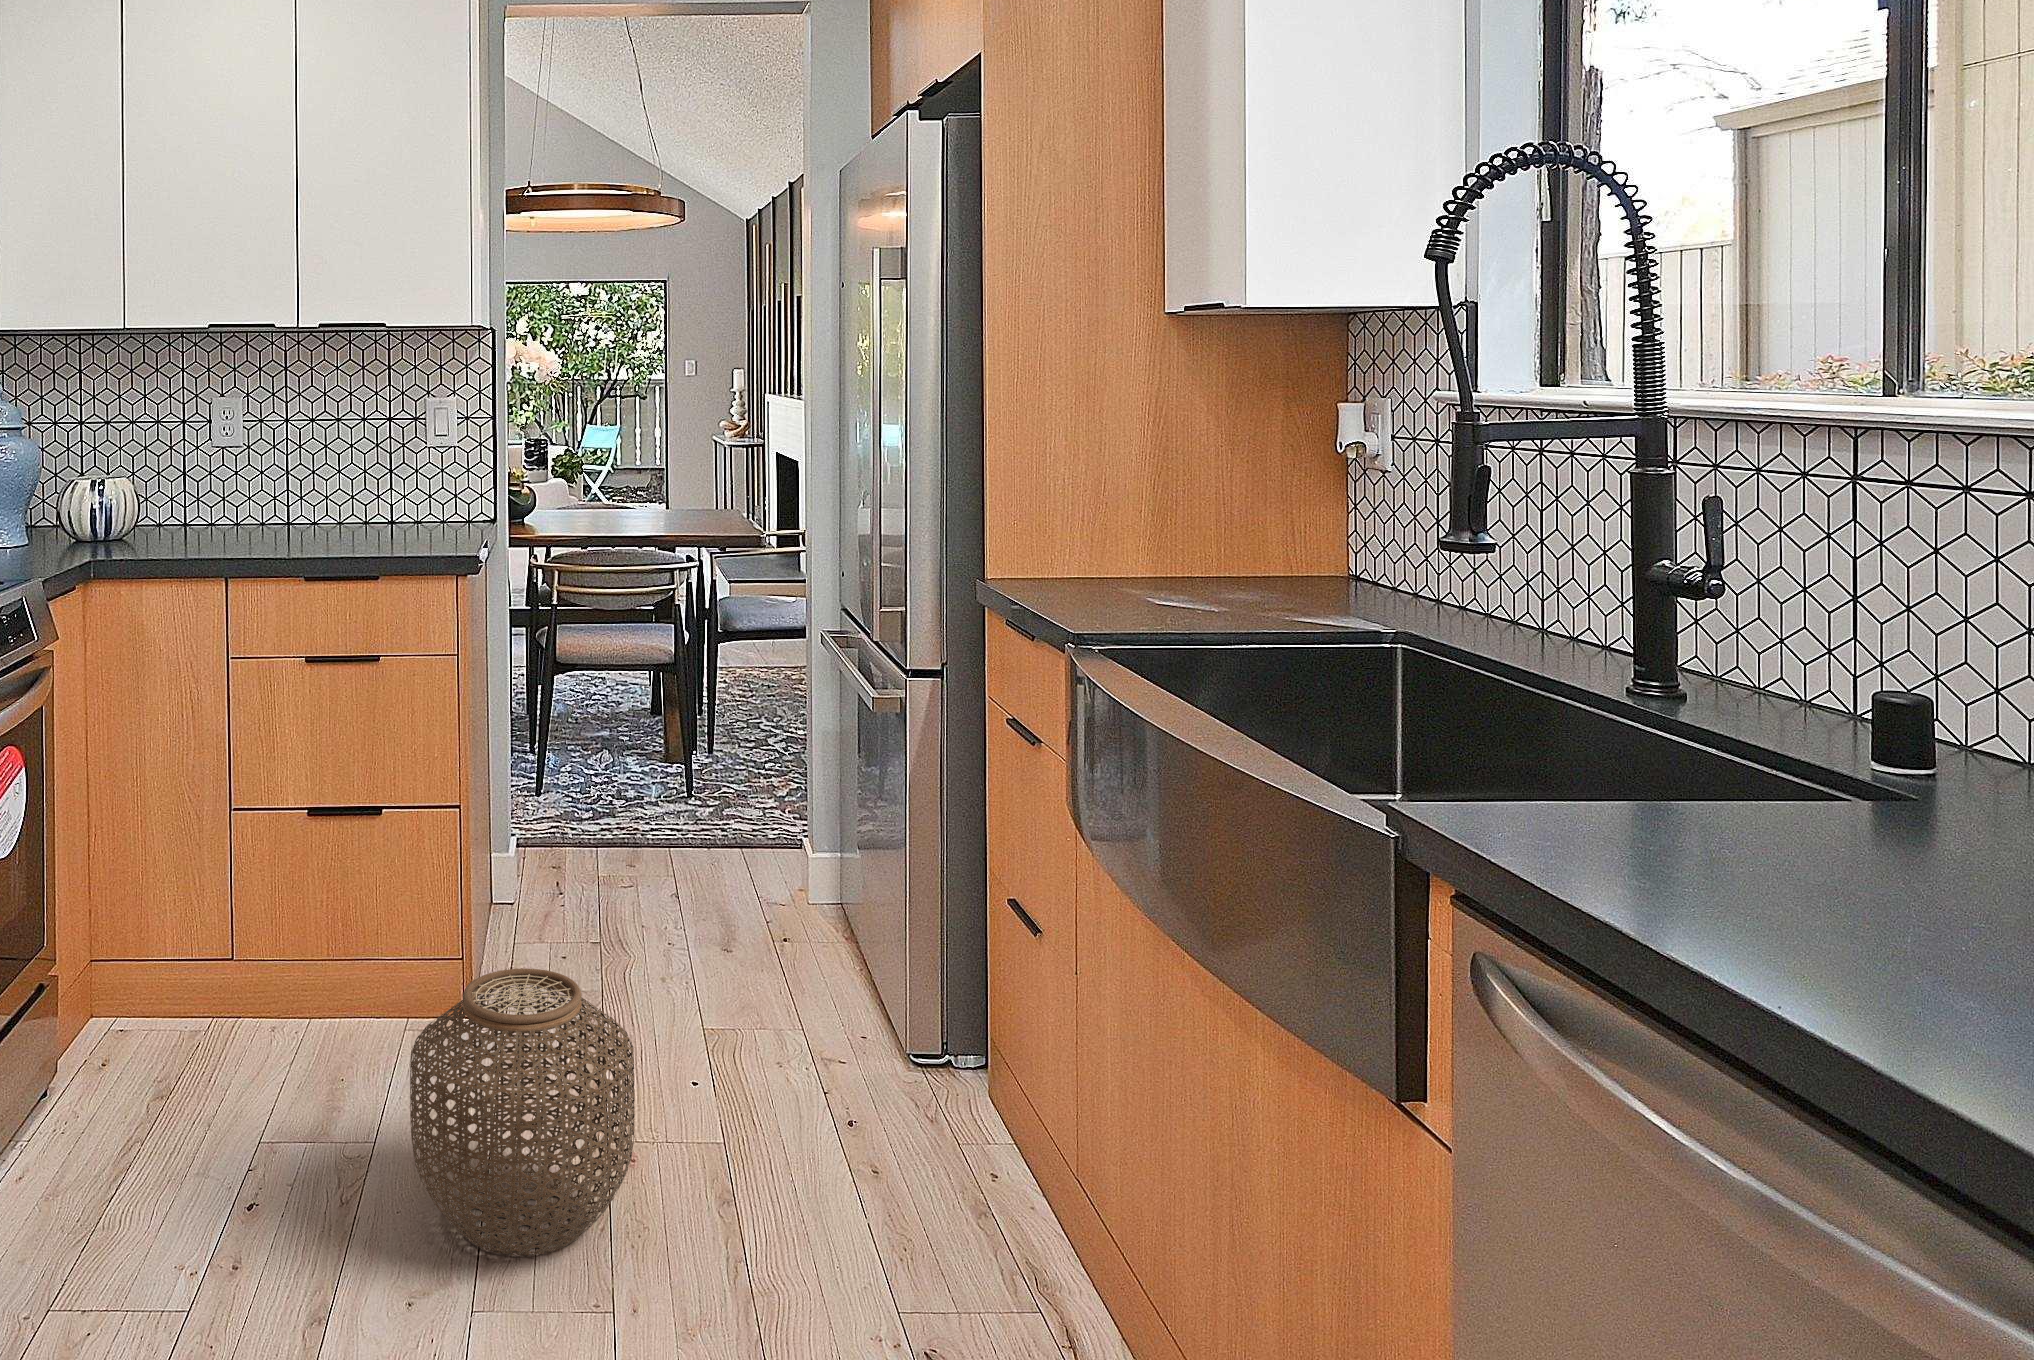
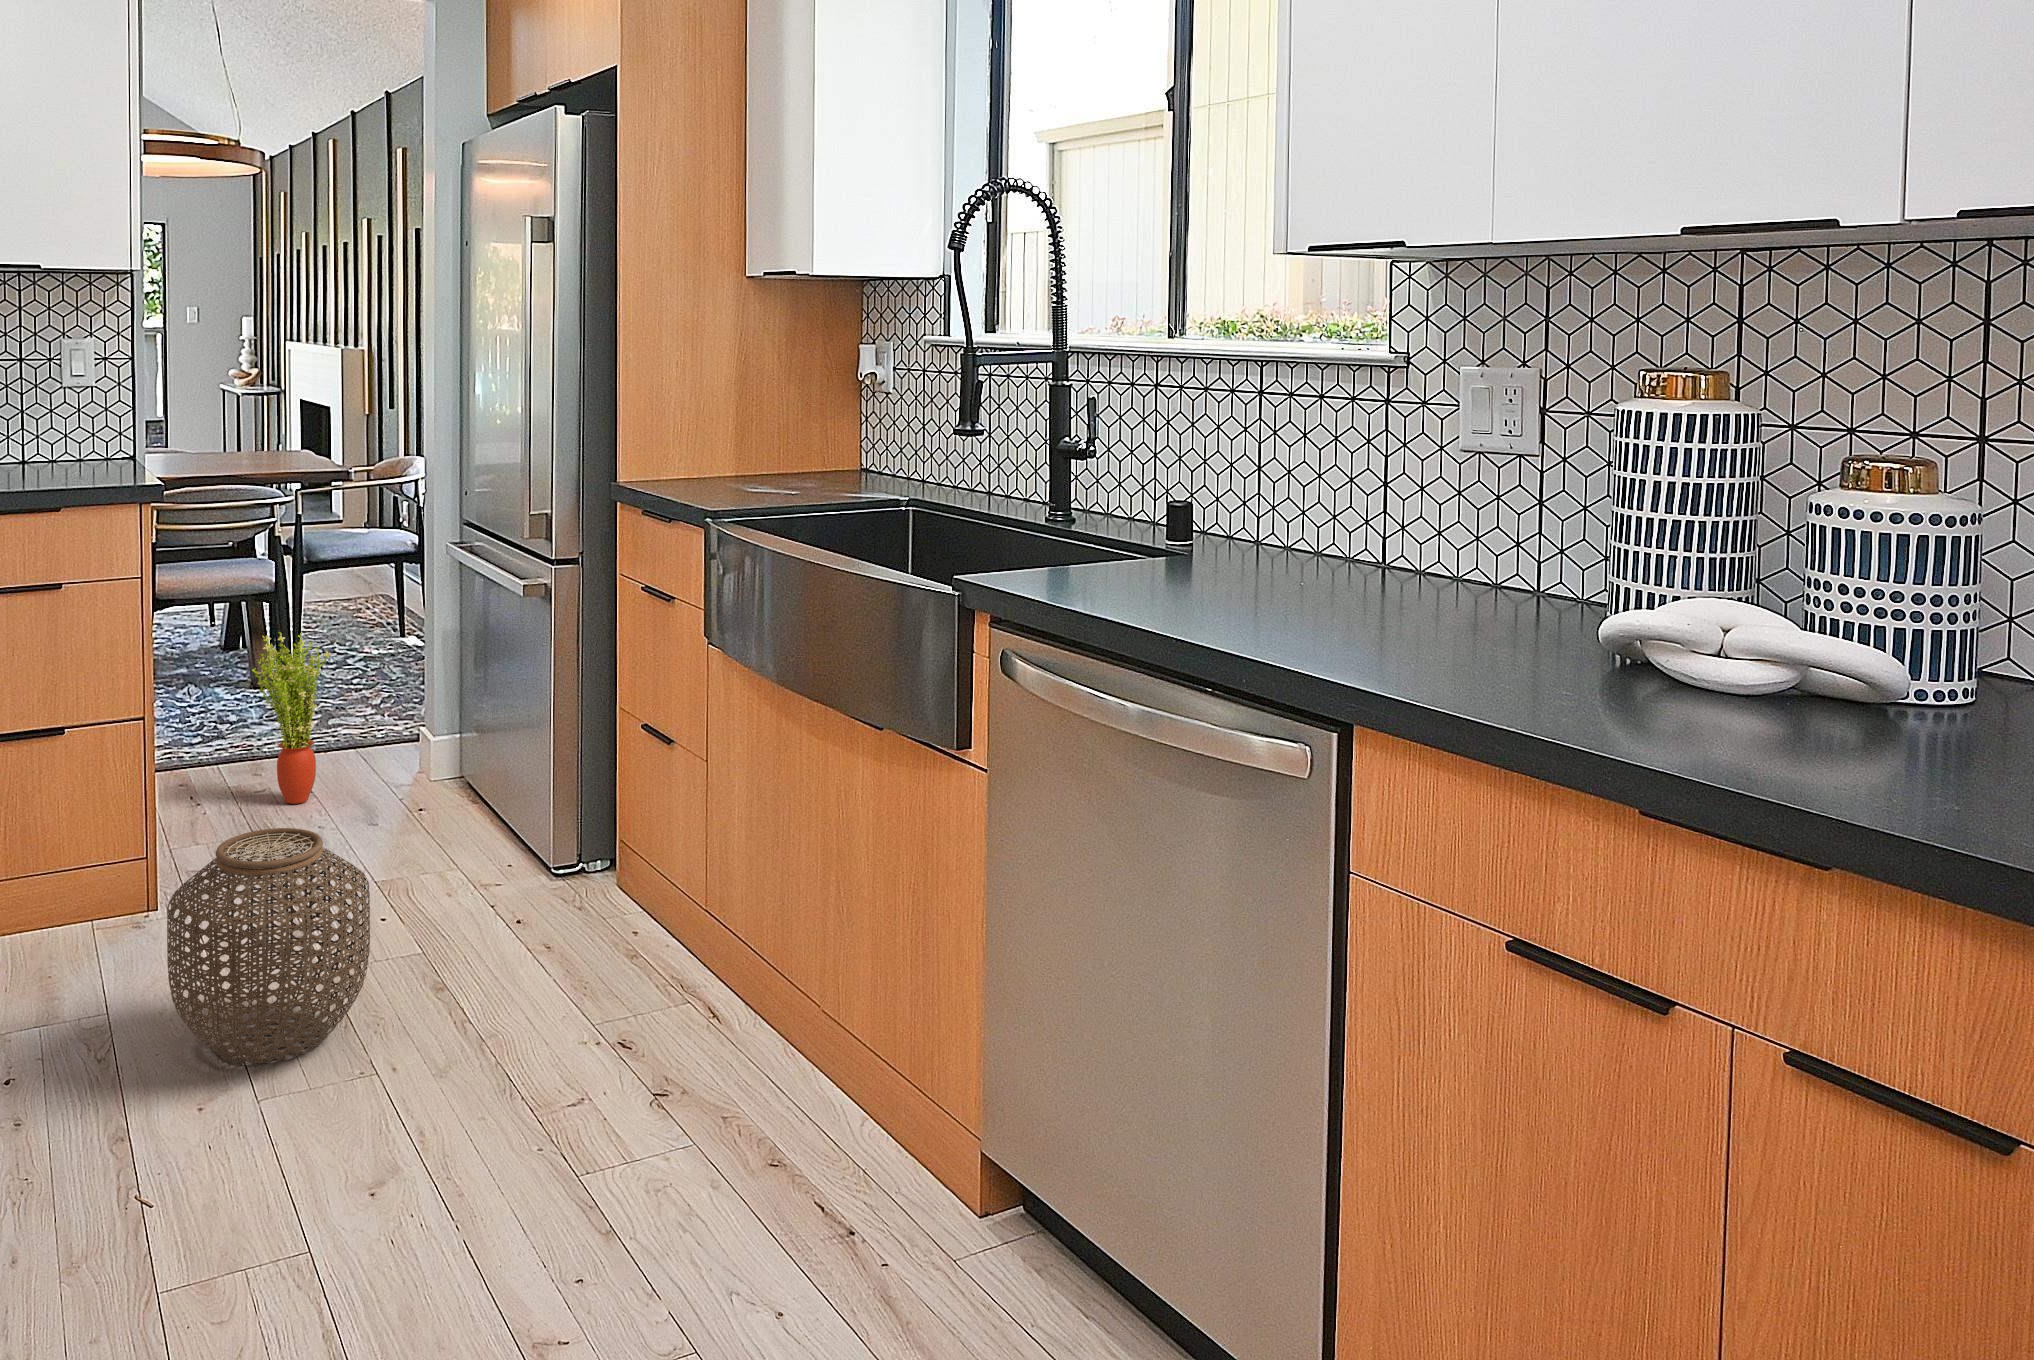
potted plant: none [612,716,695,907] -> present [252,632,331,804]

